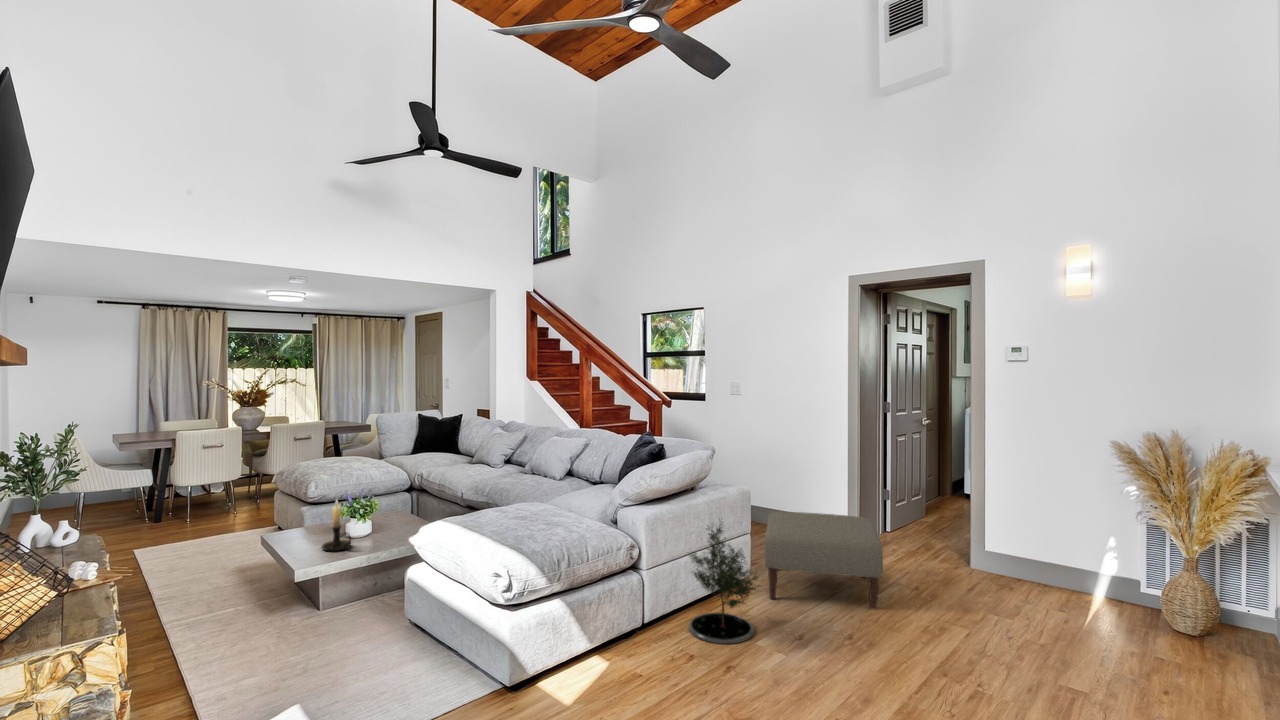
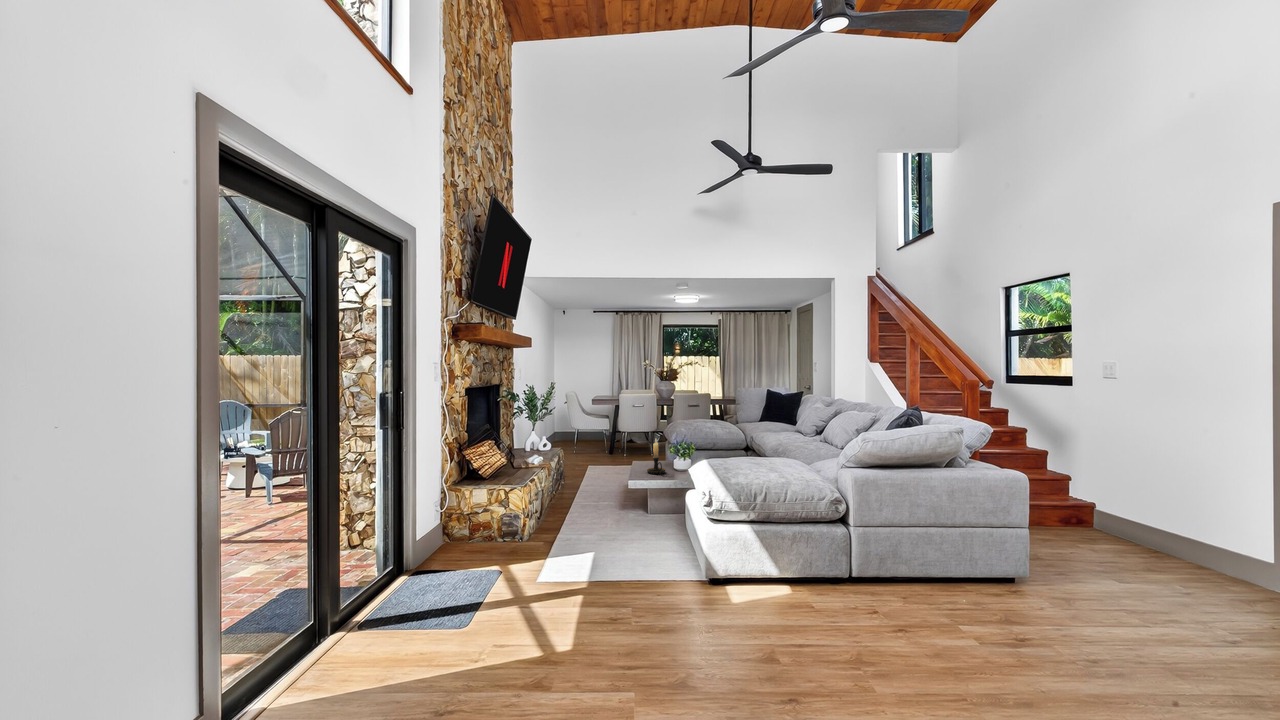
ottoman: present [764,512,883,610] -> none [1016,506,1222,639]
potted tree: present [689,524,761,644] -> none [894,484,972,613]

